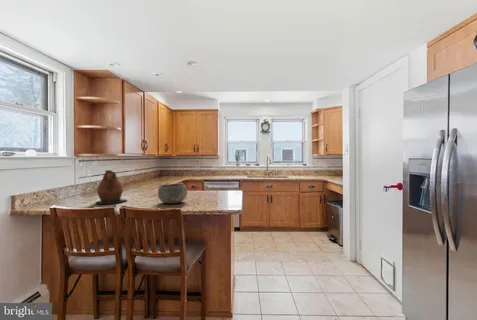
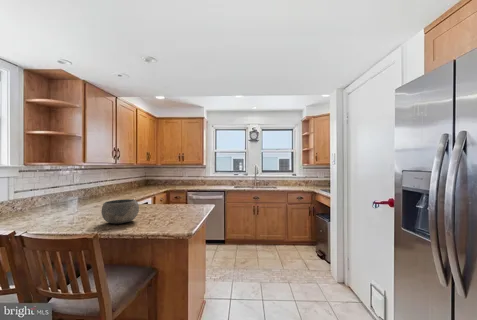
ceramic pitcher: present [96,170,126,204] -> none [26,183,72,224]

